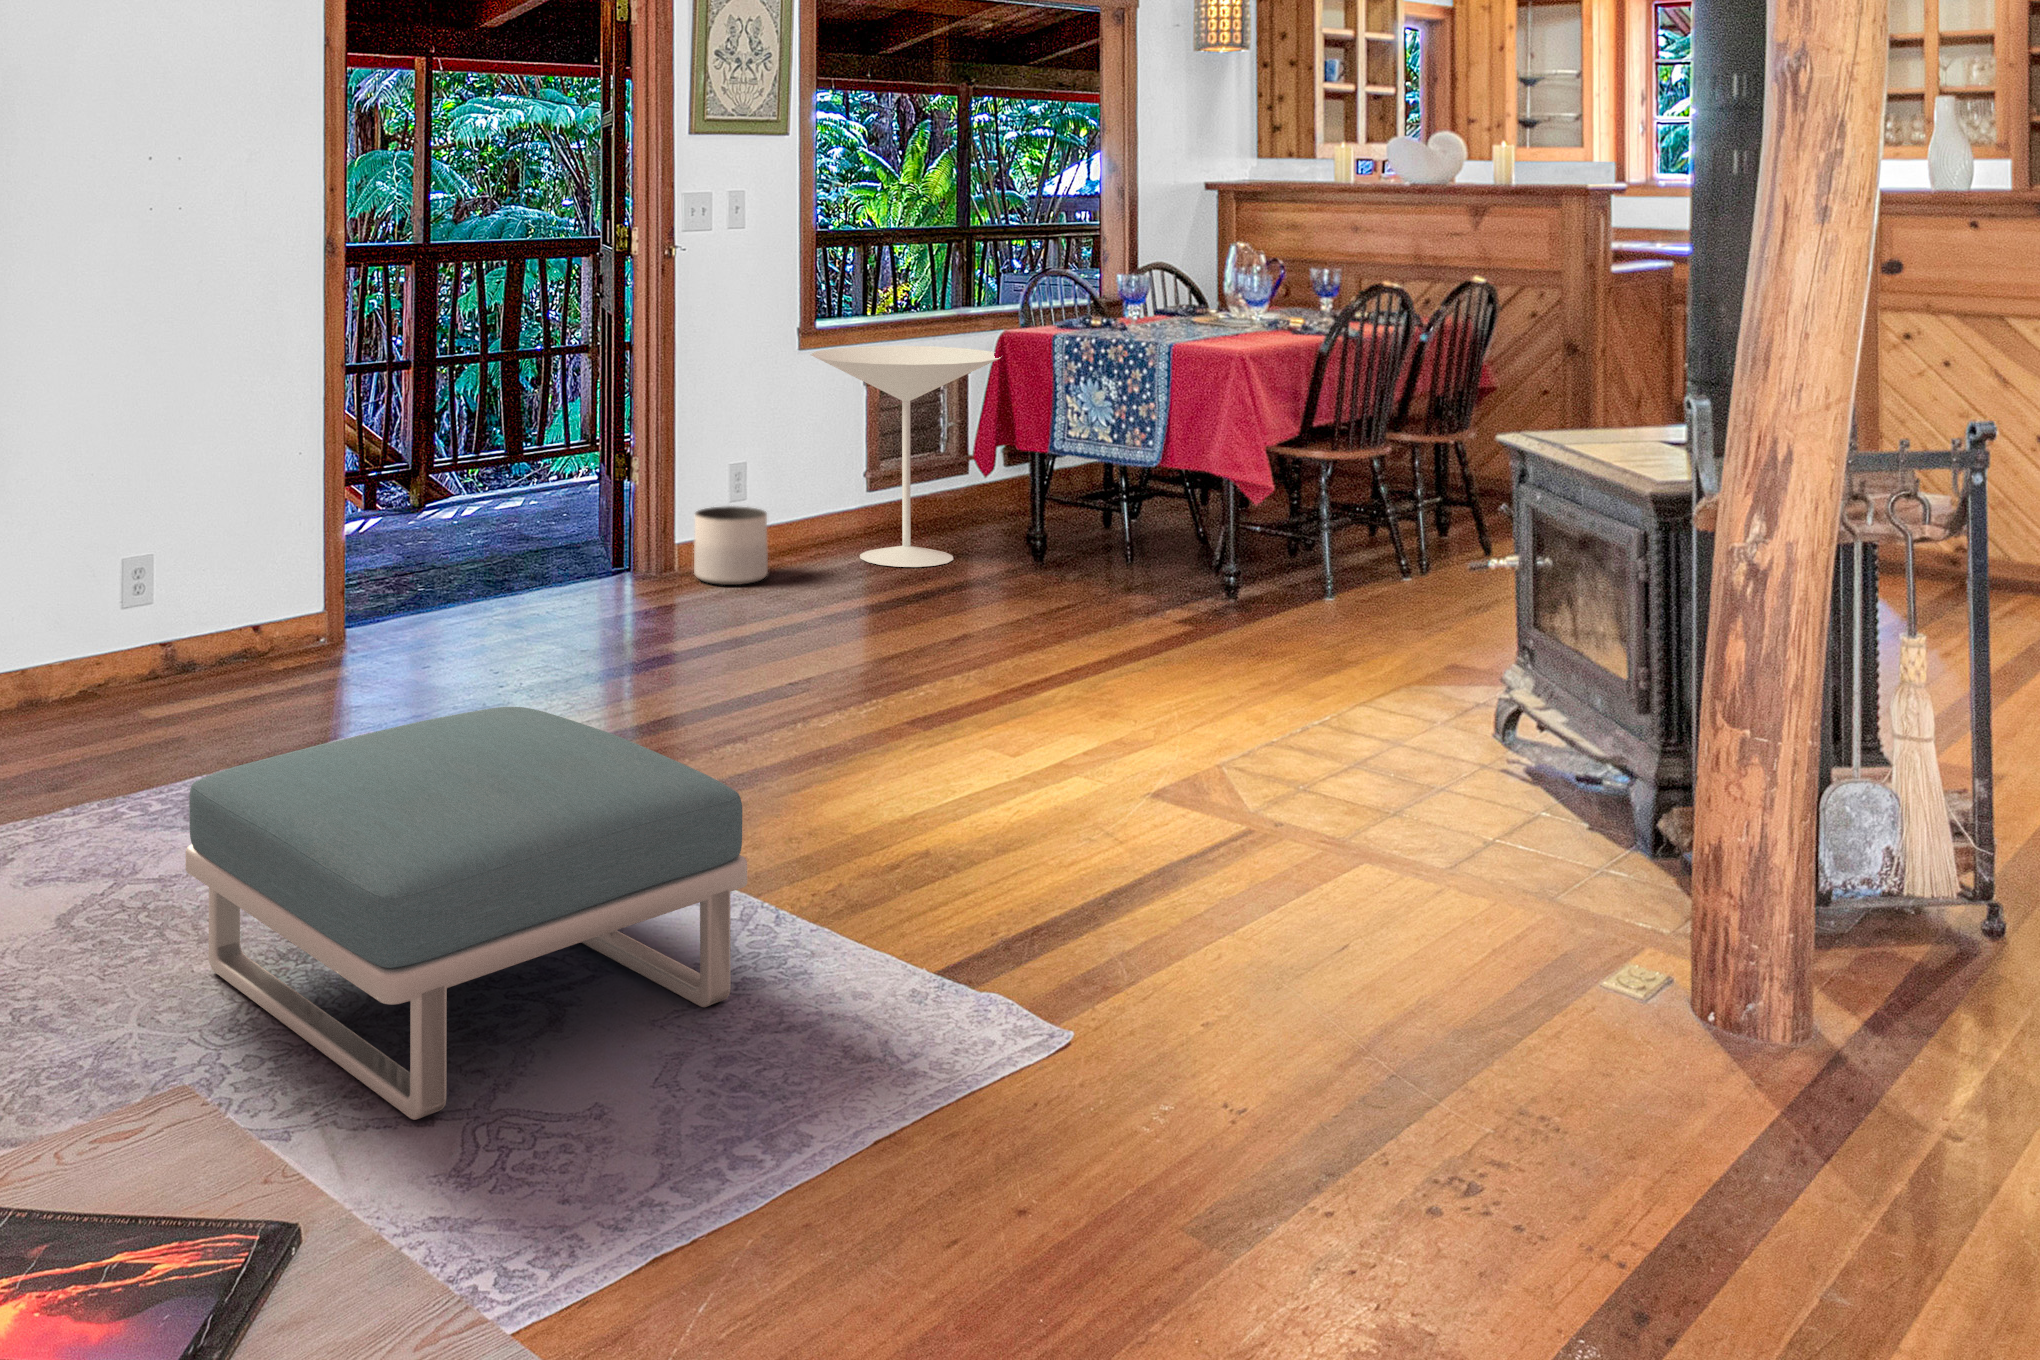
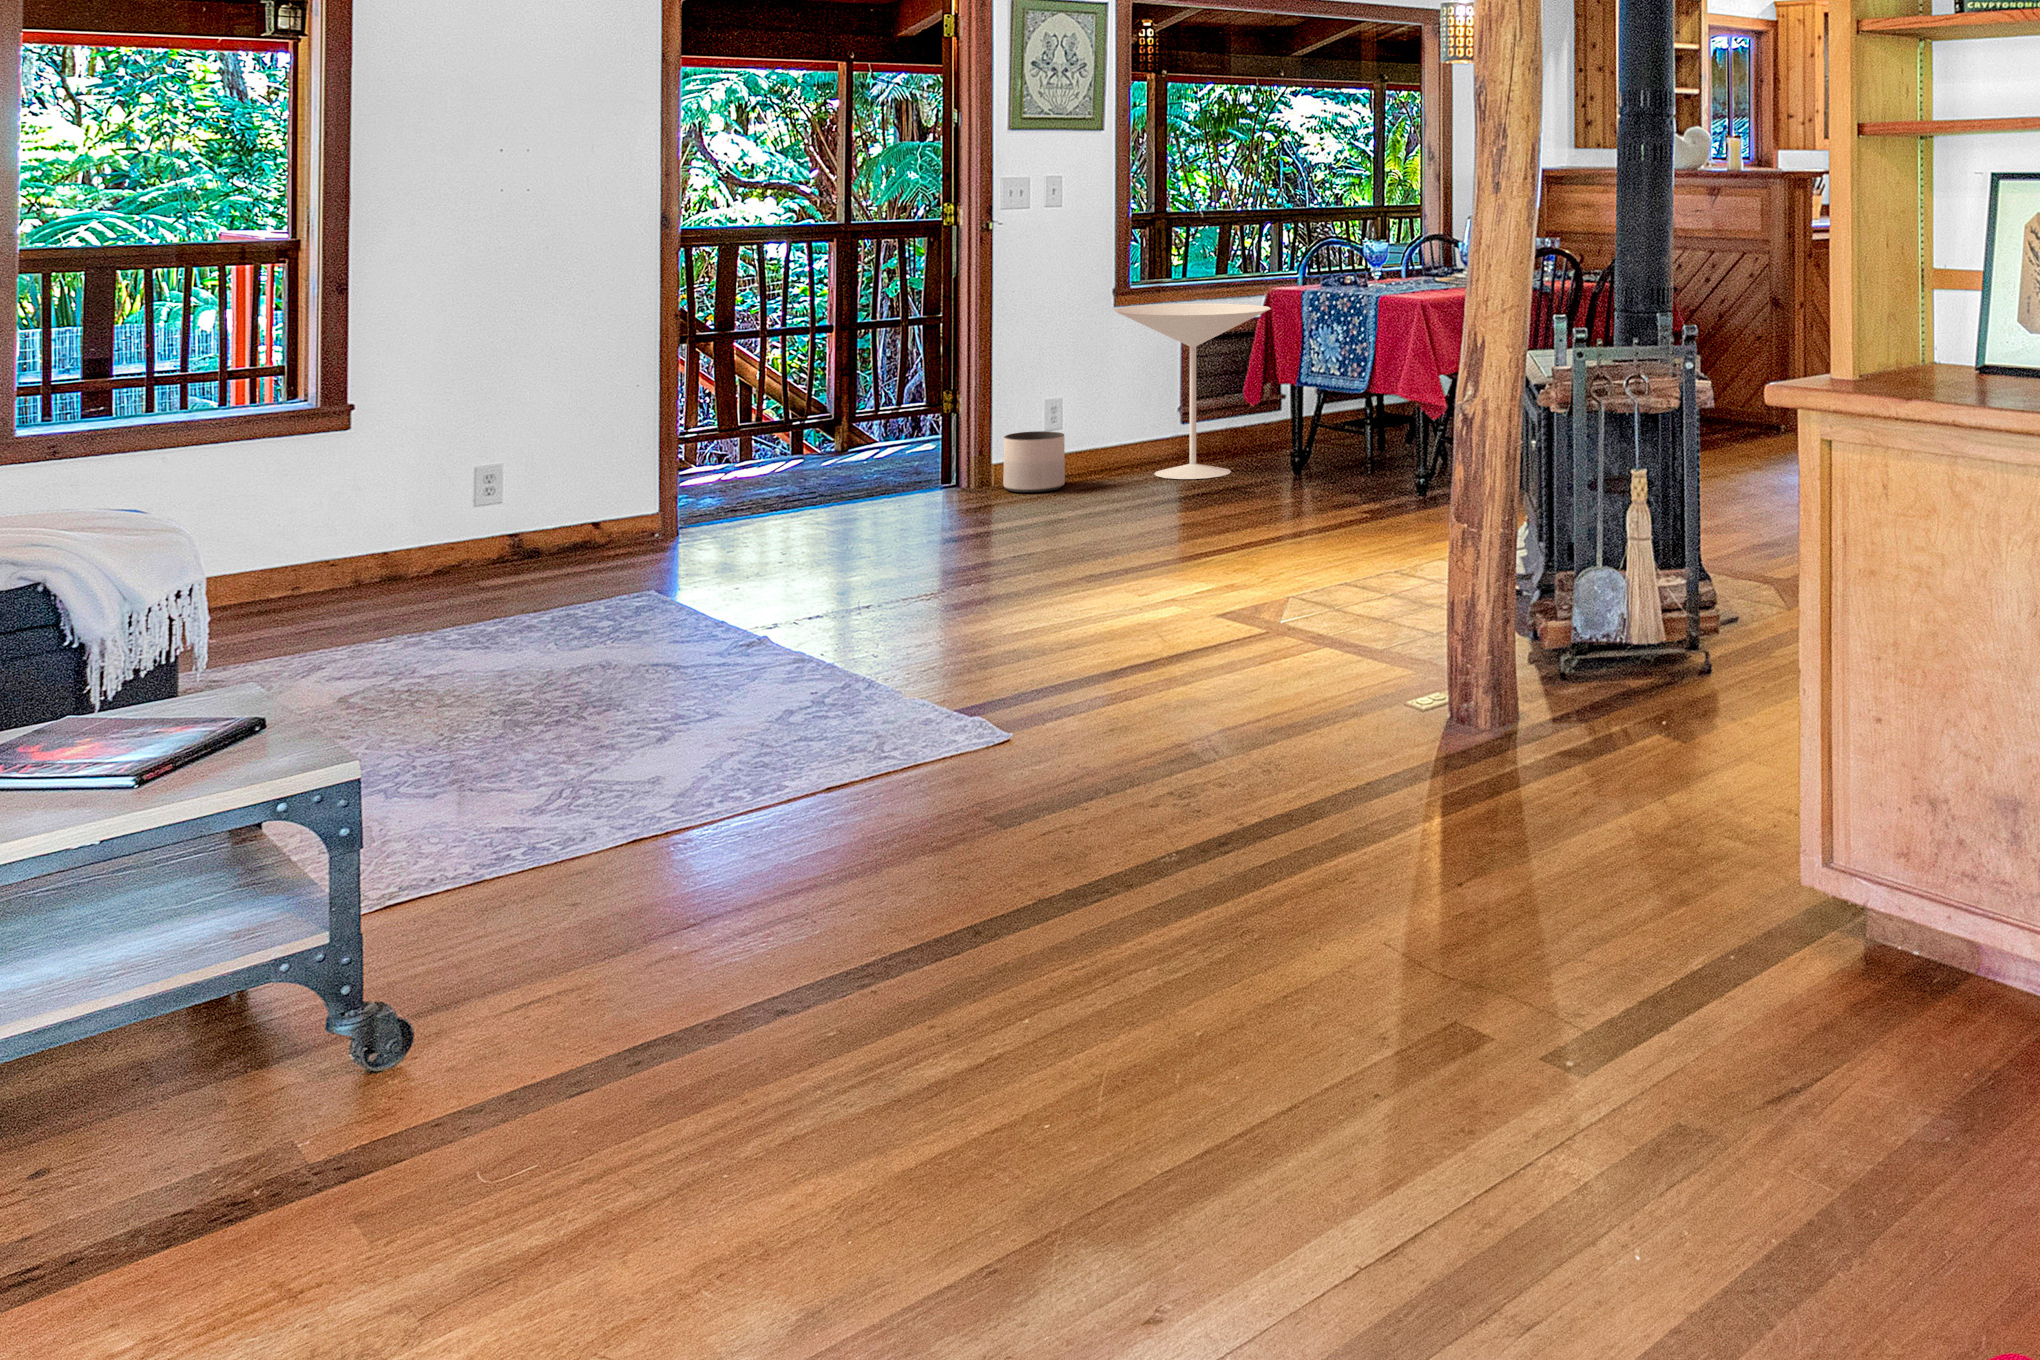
footstool: present [185,707,747,1120] -> none [412,539,803,773]

